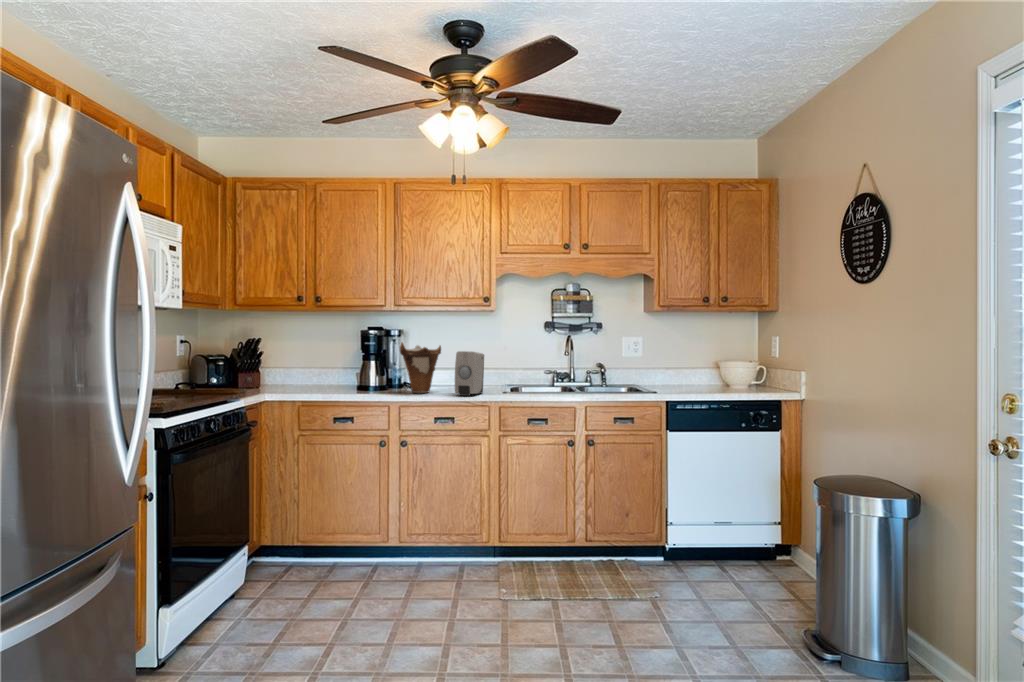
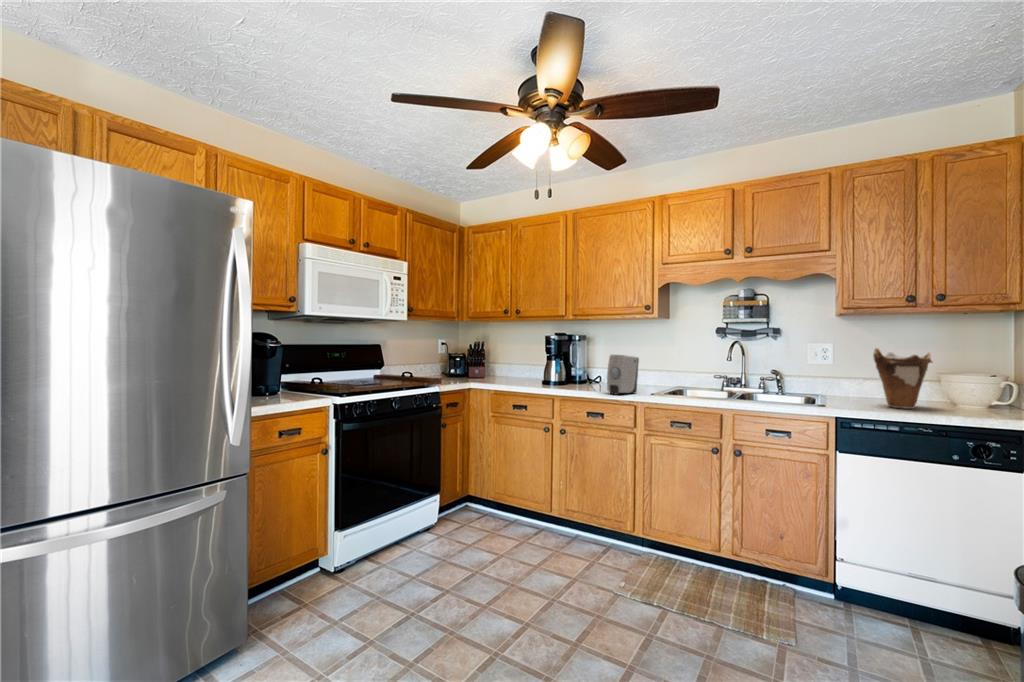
vase: present [400,342,441,393] -> present [873,348,932,409]

